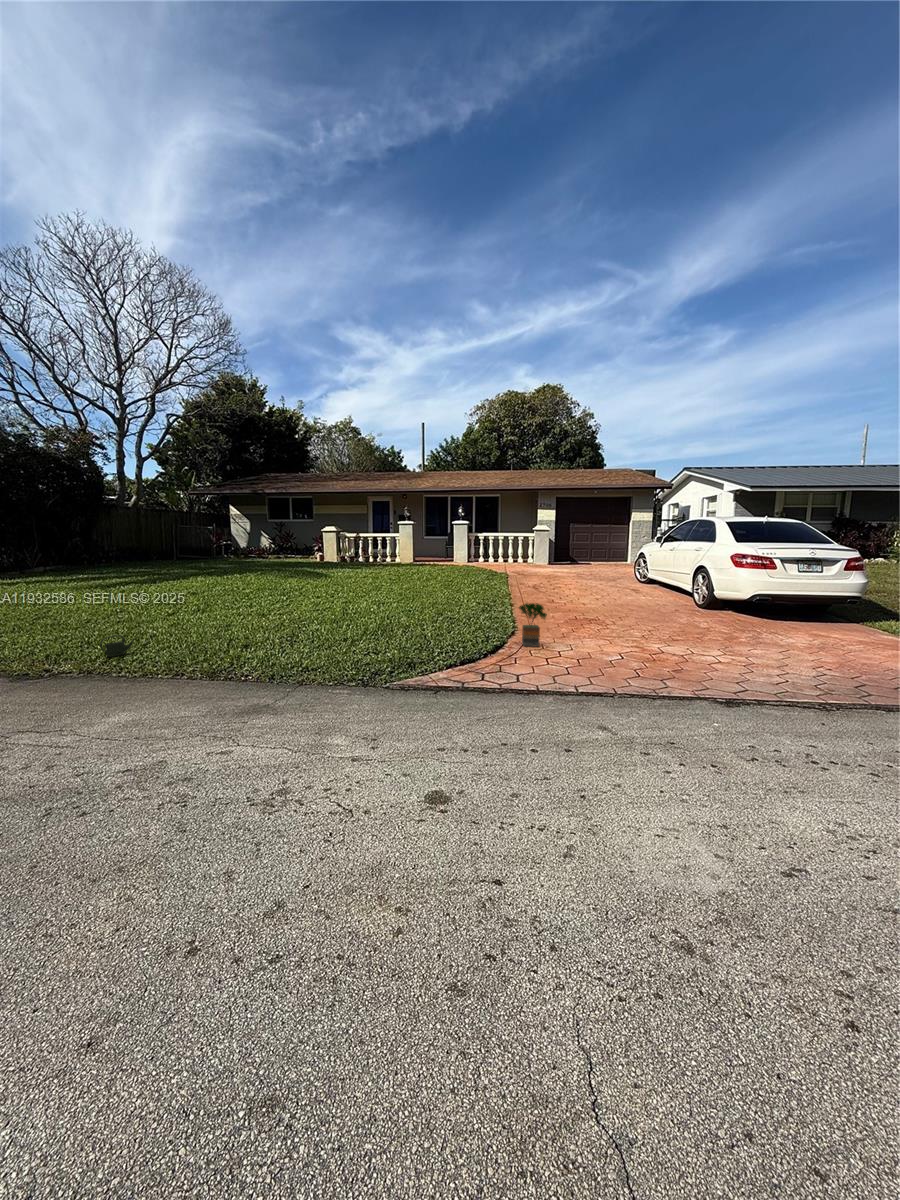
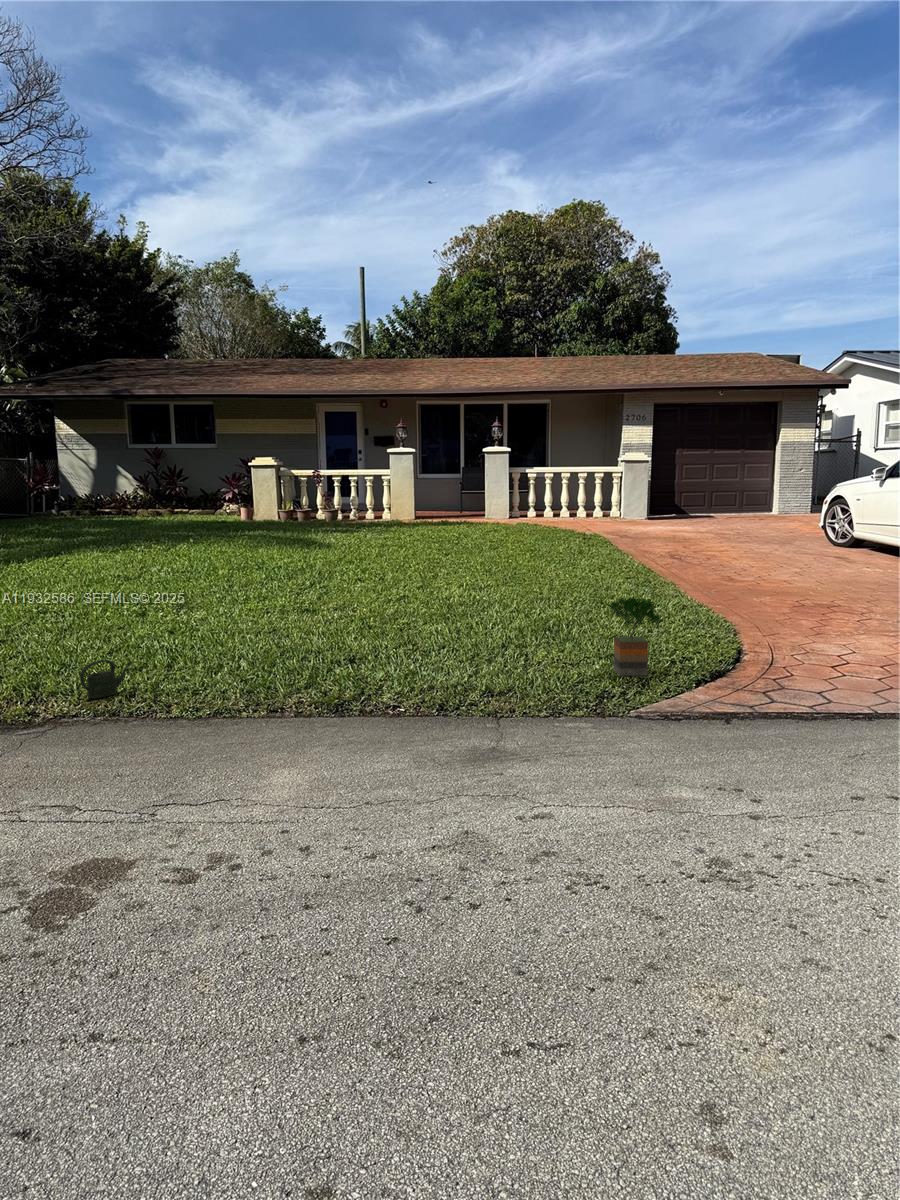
potted tree: present [519,603,547,647] -> present [608,597,661,676]

